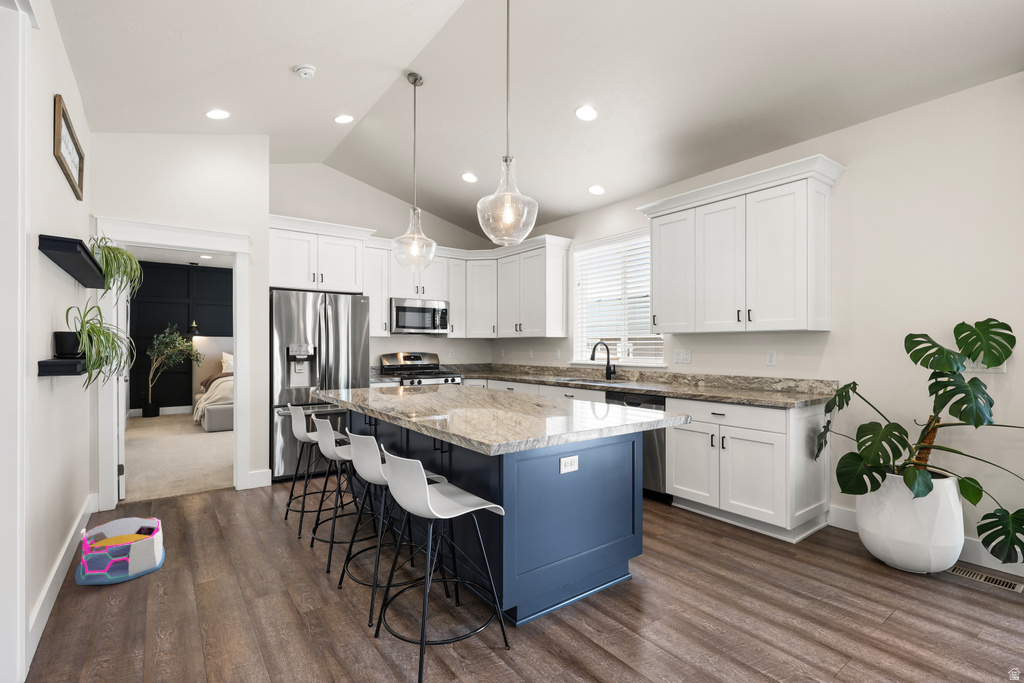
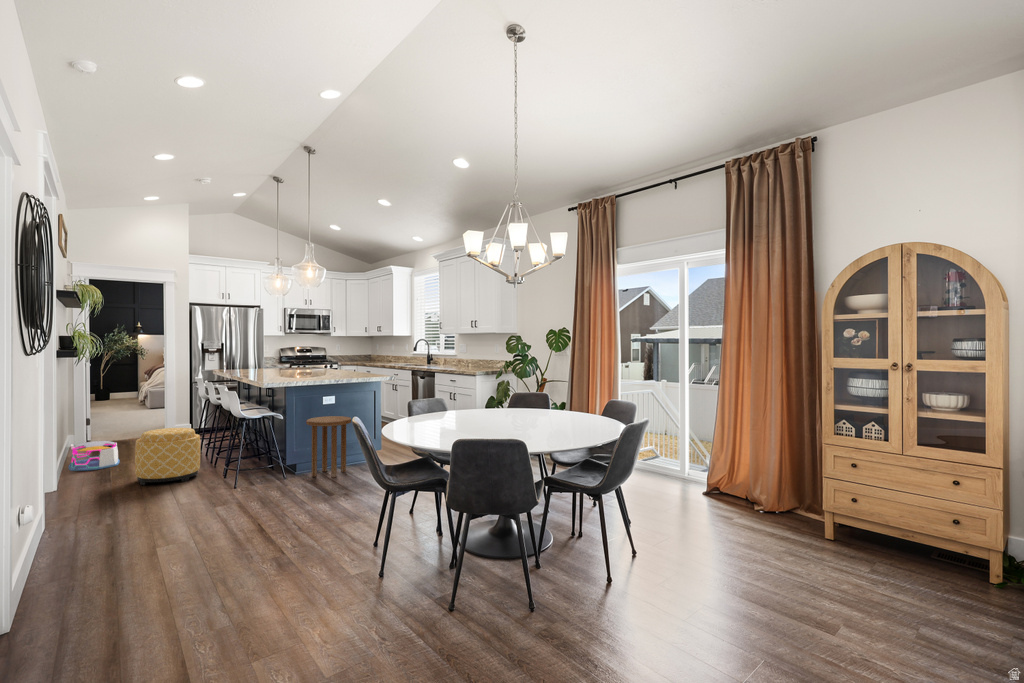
side table: none [529,493,618,635] -> present [306,416,351,478]
ottoman: none [193,513,316,651] -> present [135,428,200,485]

